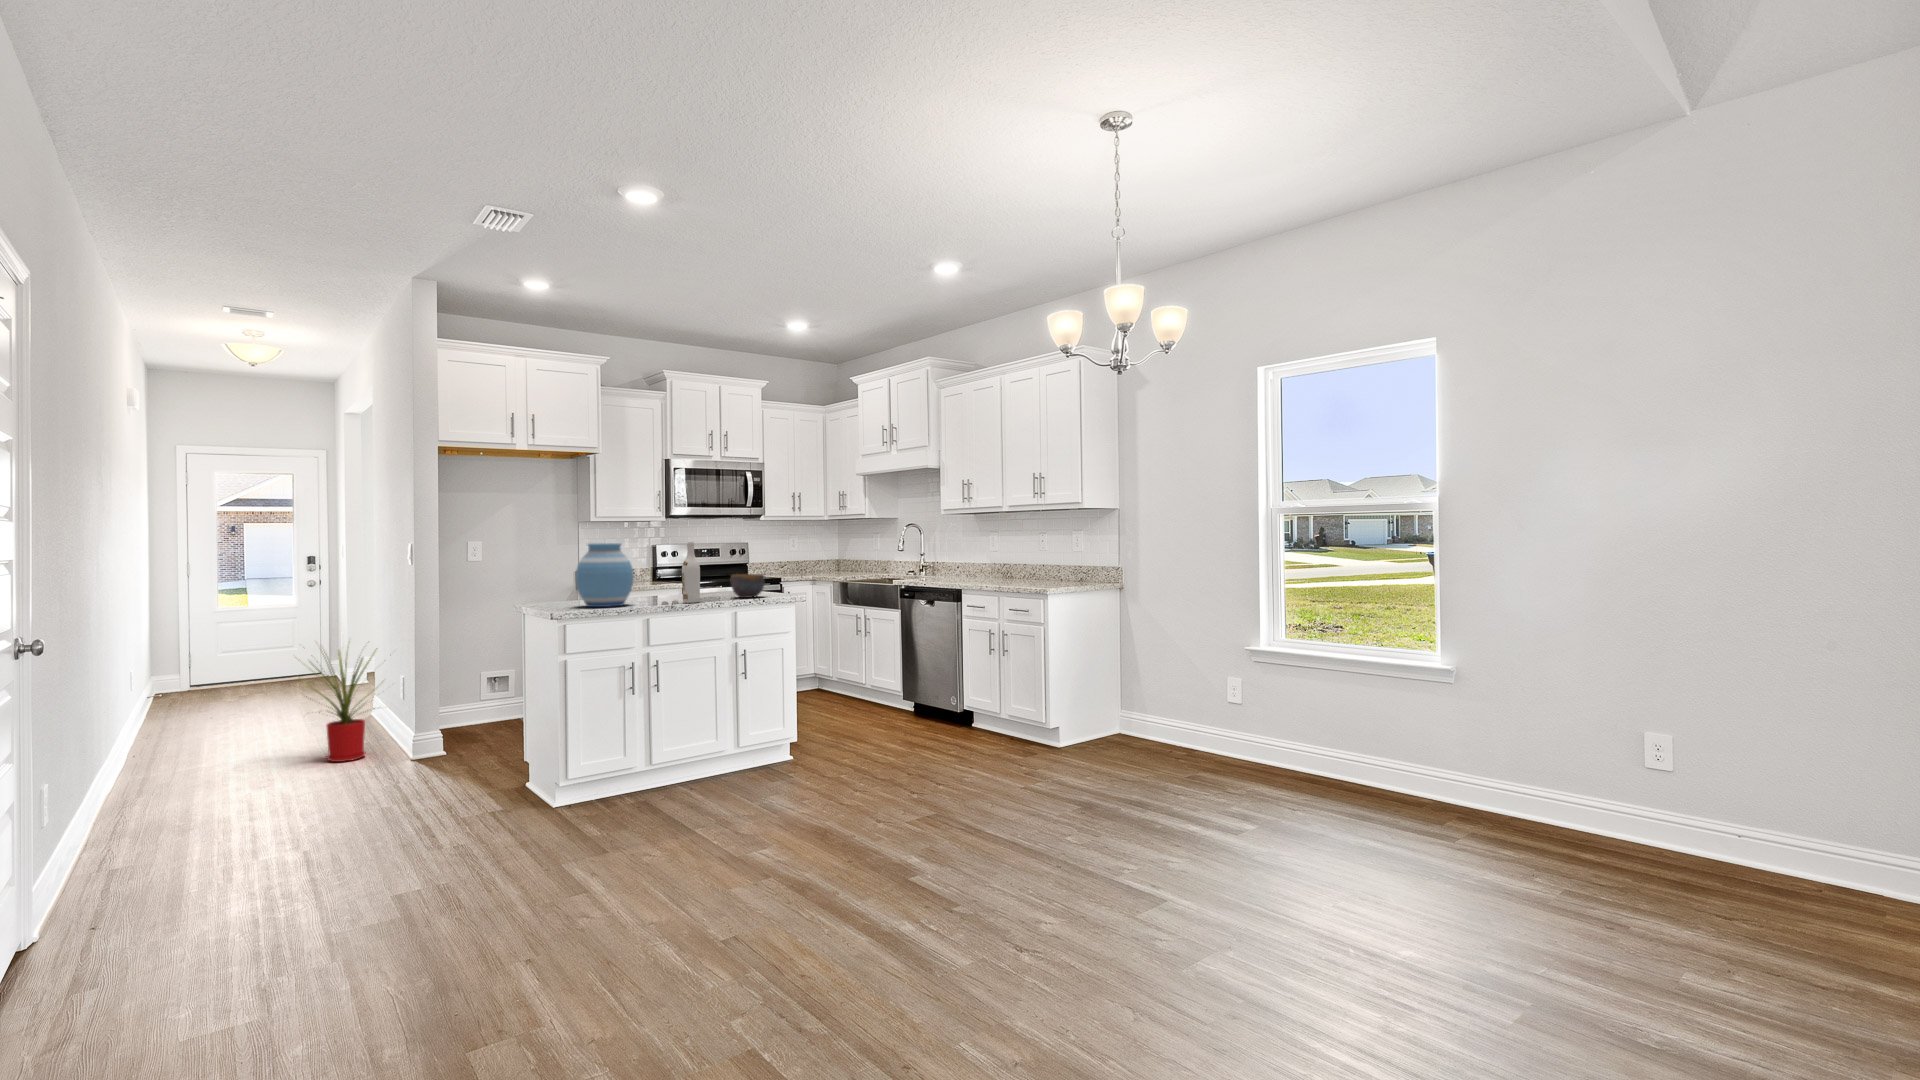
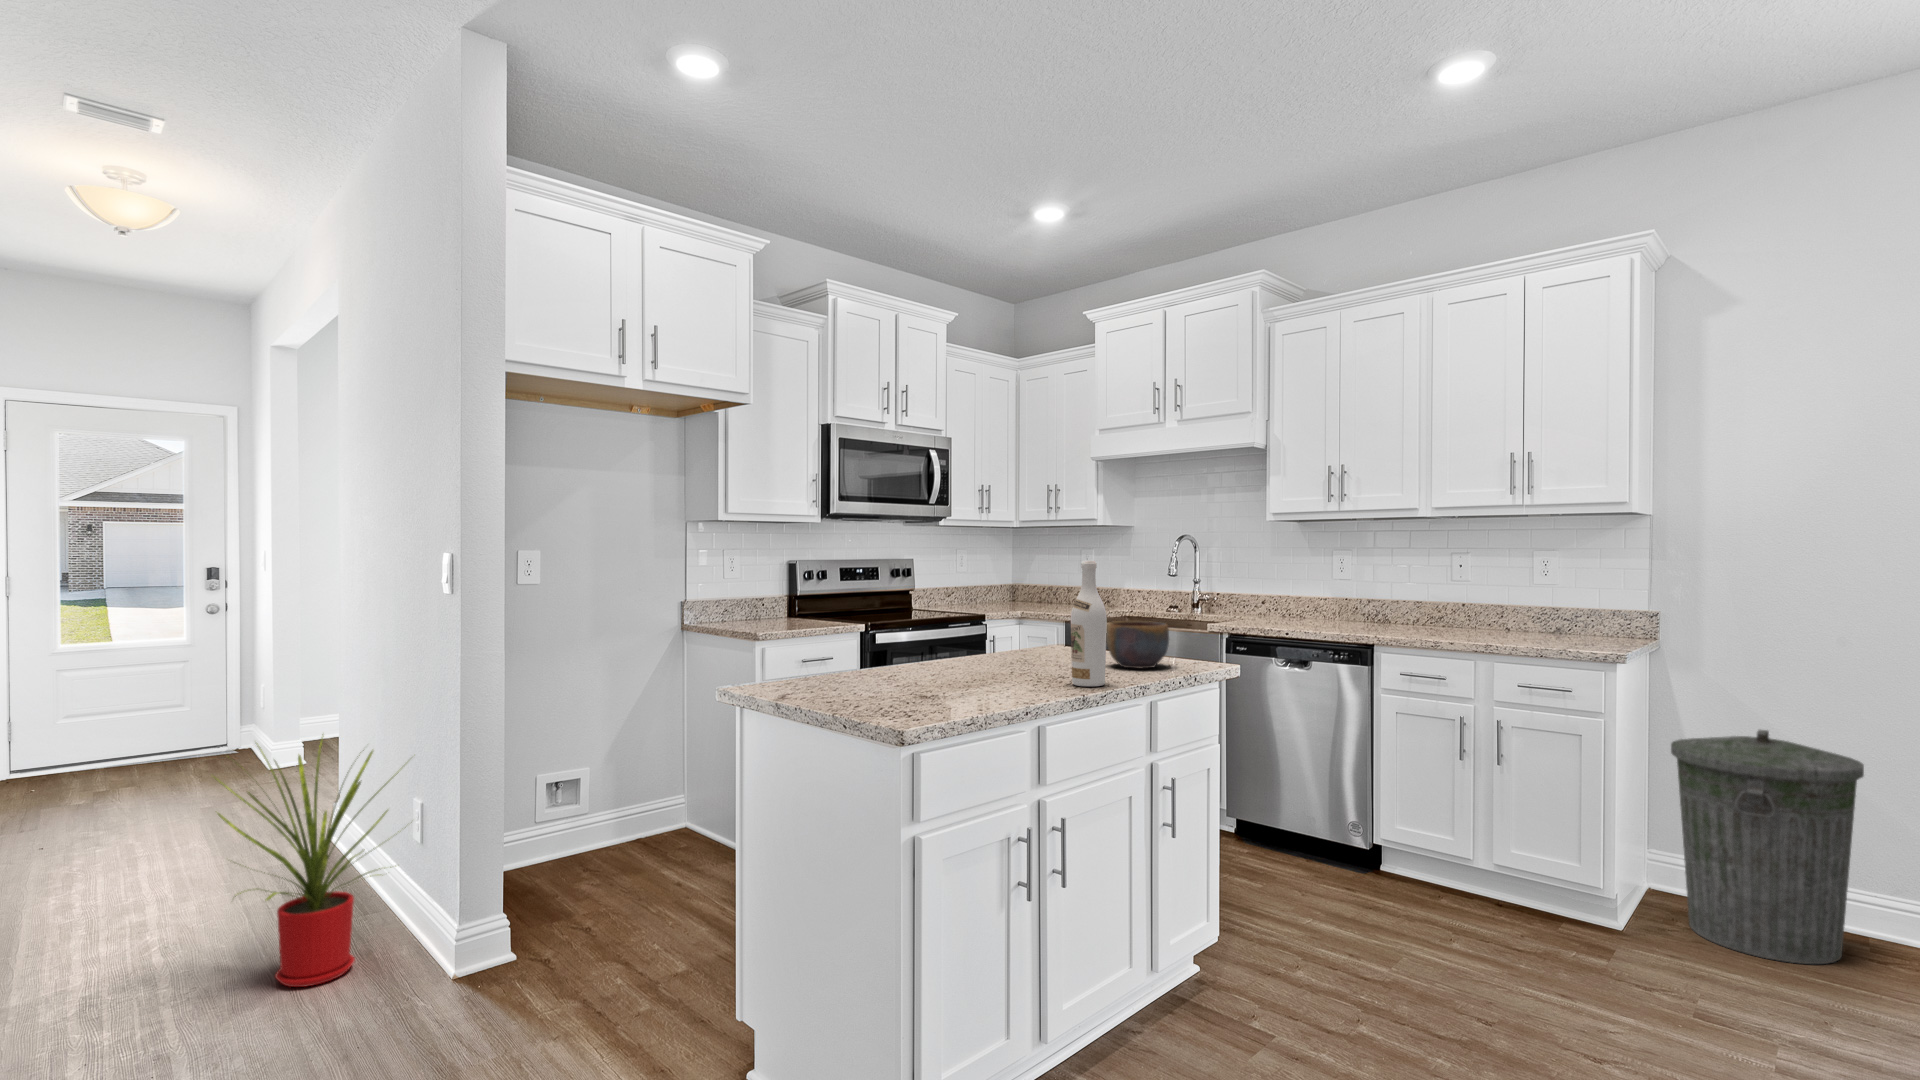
vase: present [576,543,634,607] -> none [879,562,994,702]
trash can: none [1089,635,1174,763] -> present [1671,730,1864,964]

